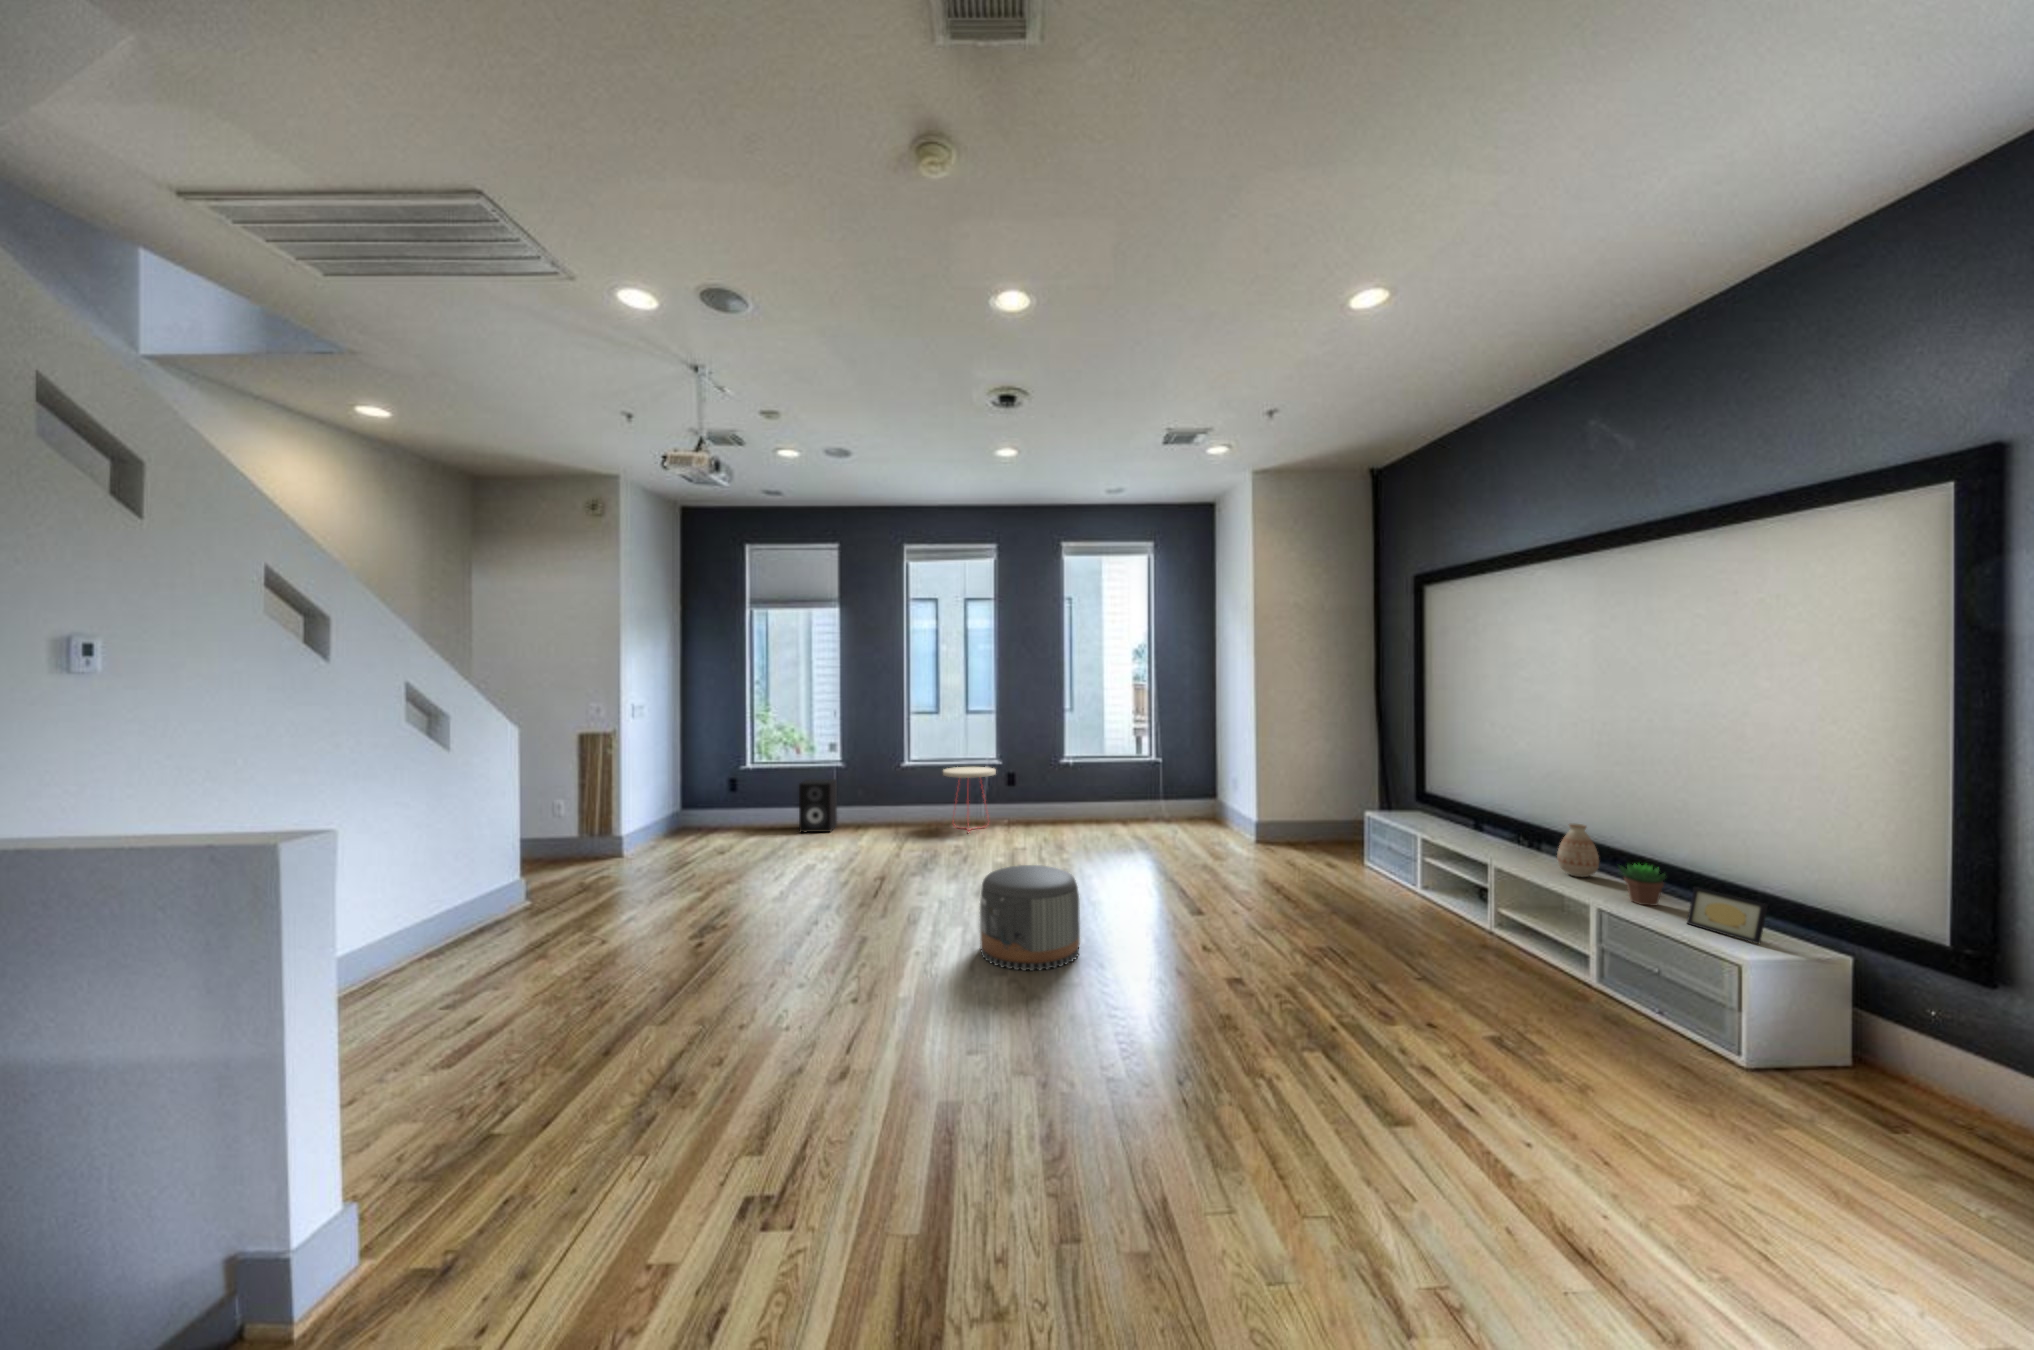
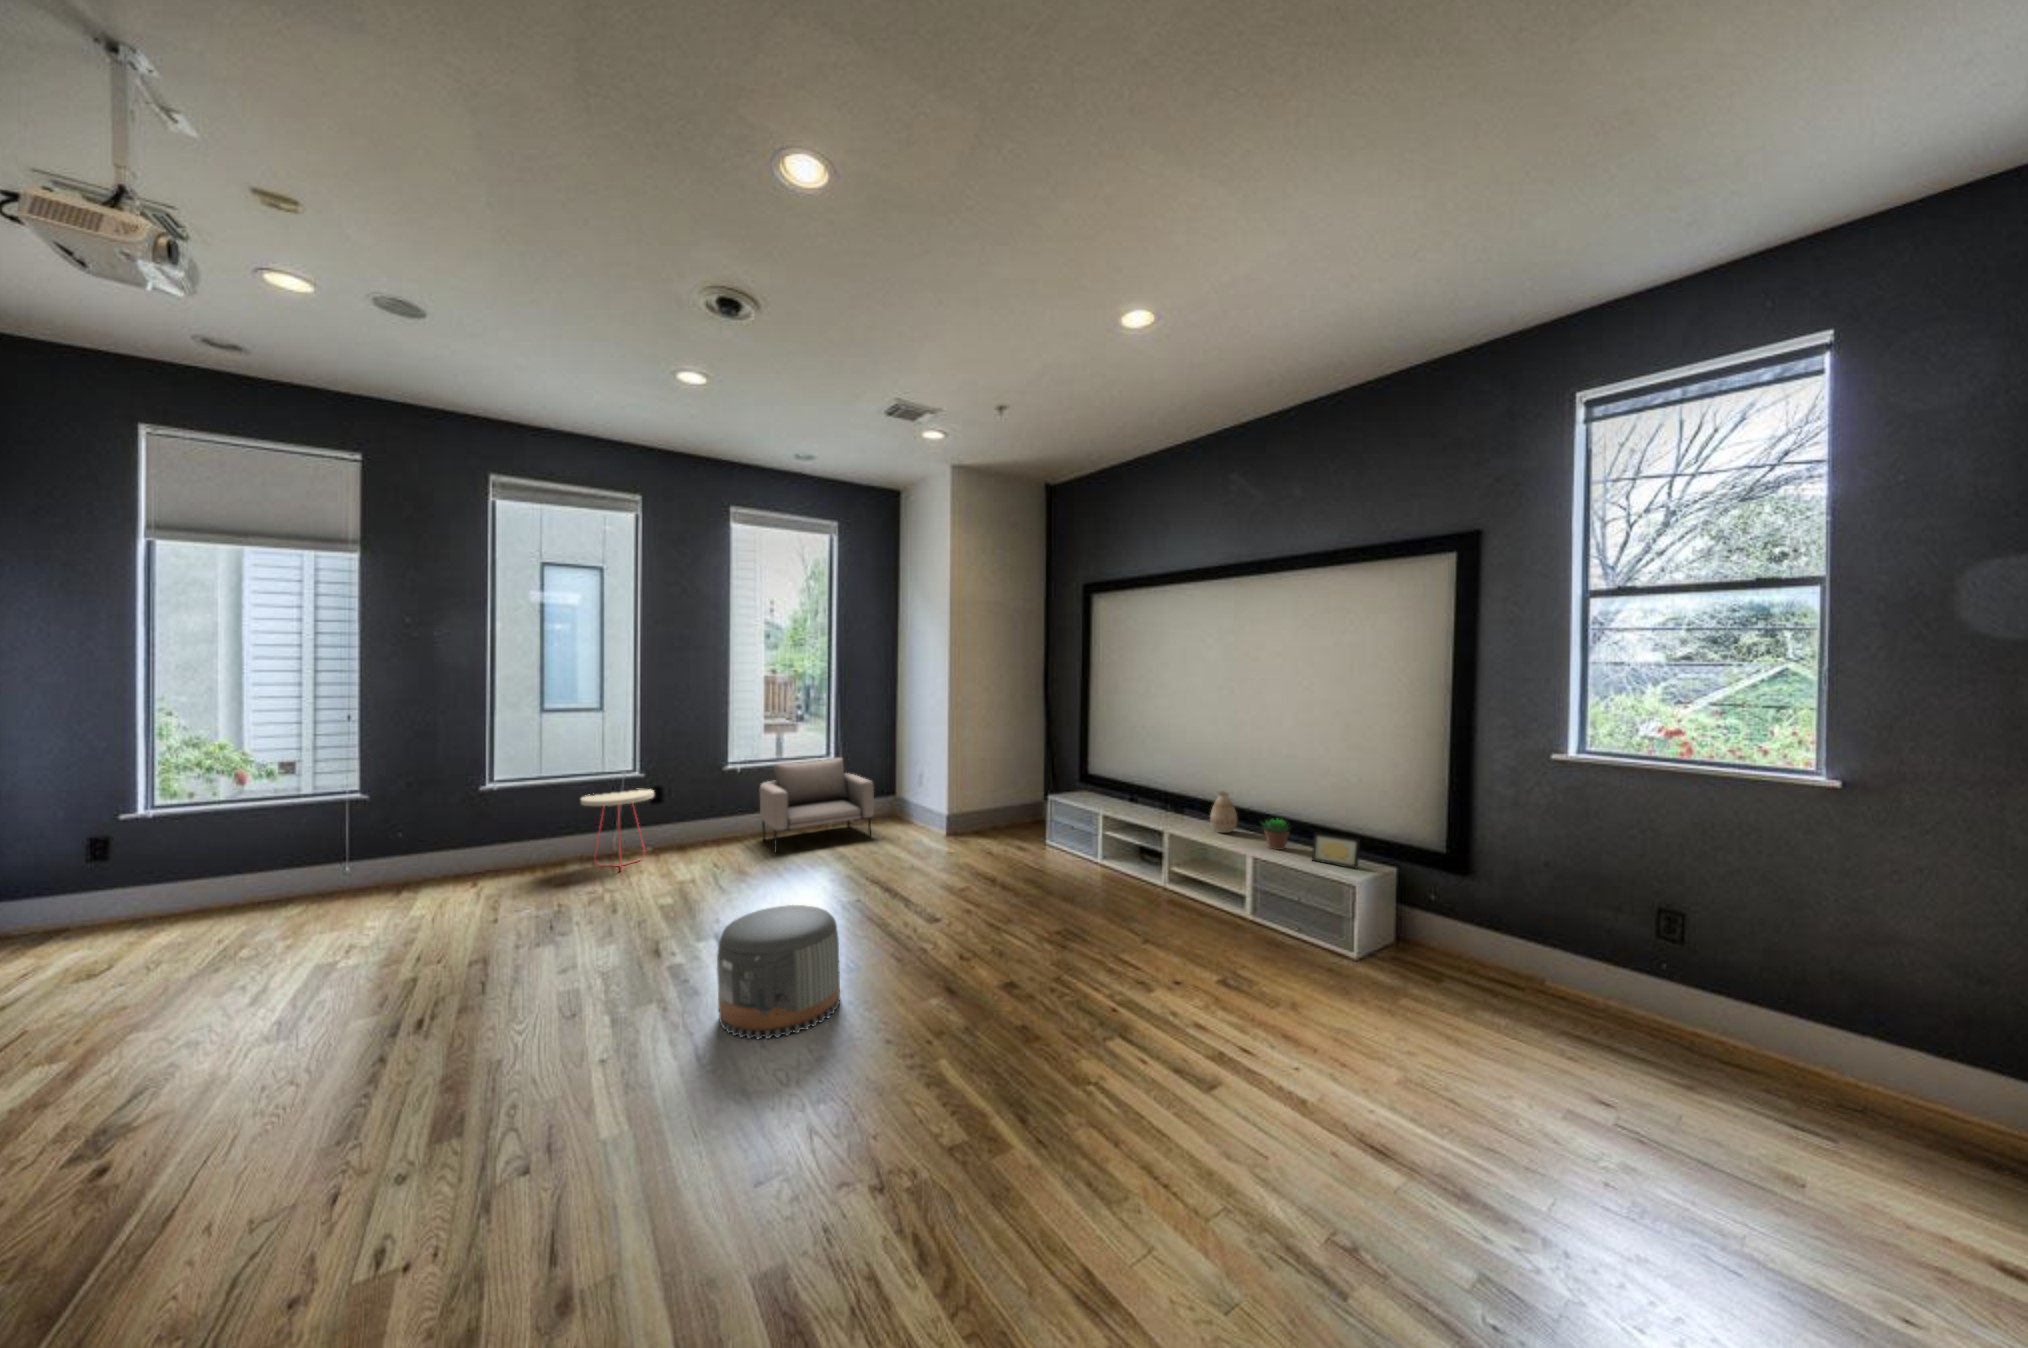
armchair: none [1083,756,1186,836] -> present [760,758,874,852]
speaker: present [799,779,837,833] -> none [340,827,409,912]

